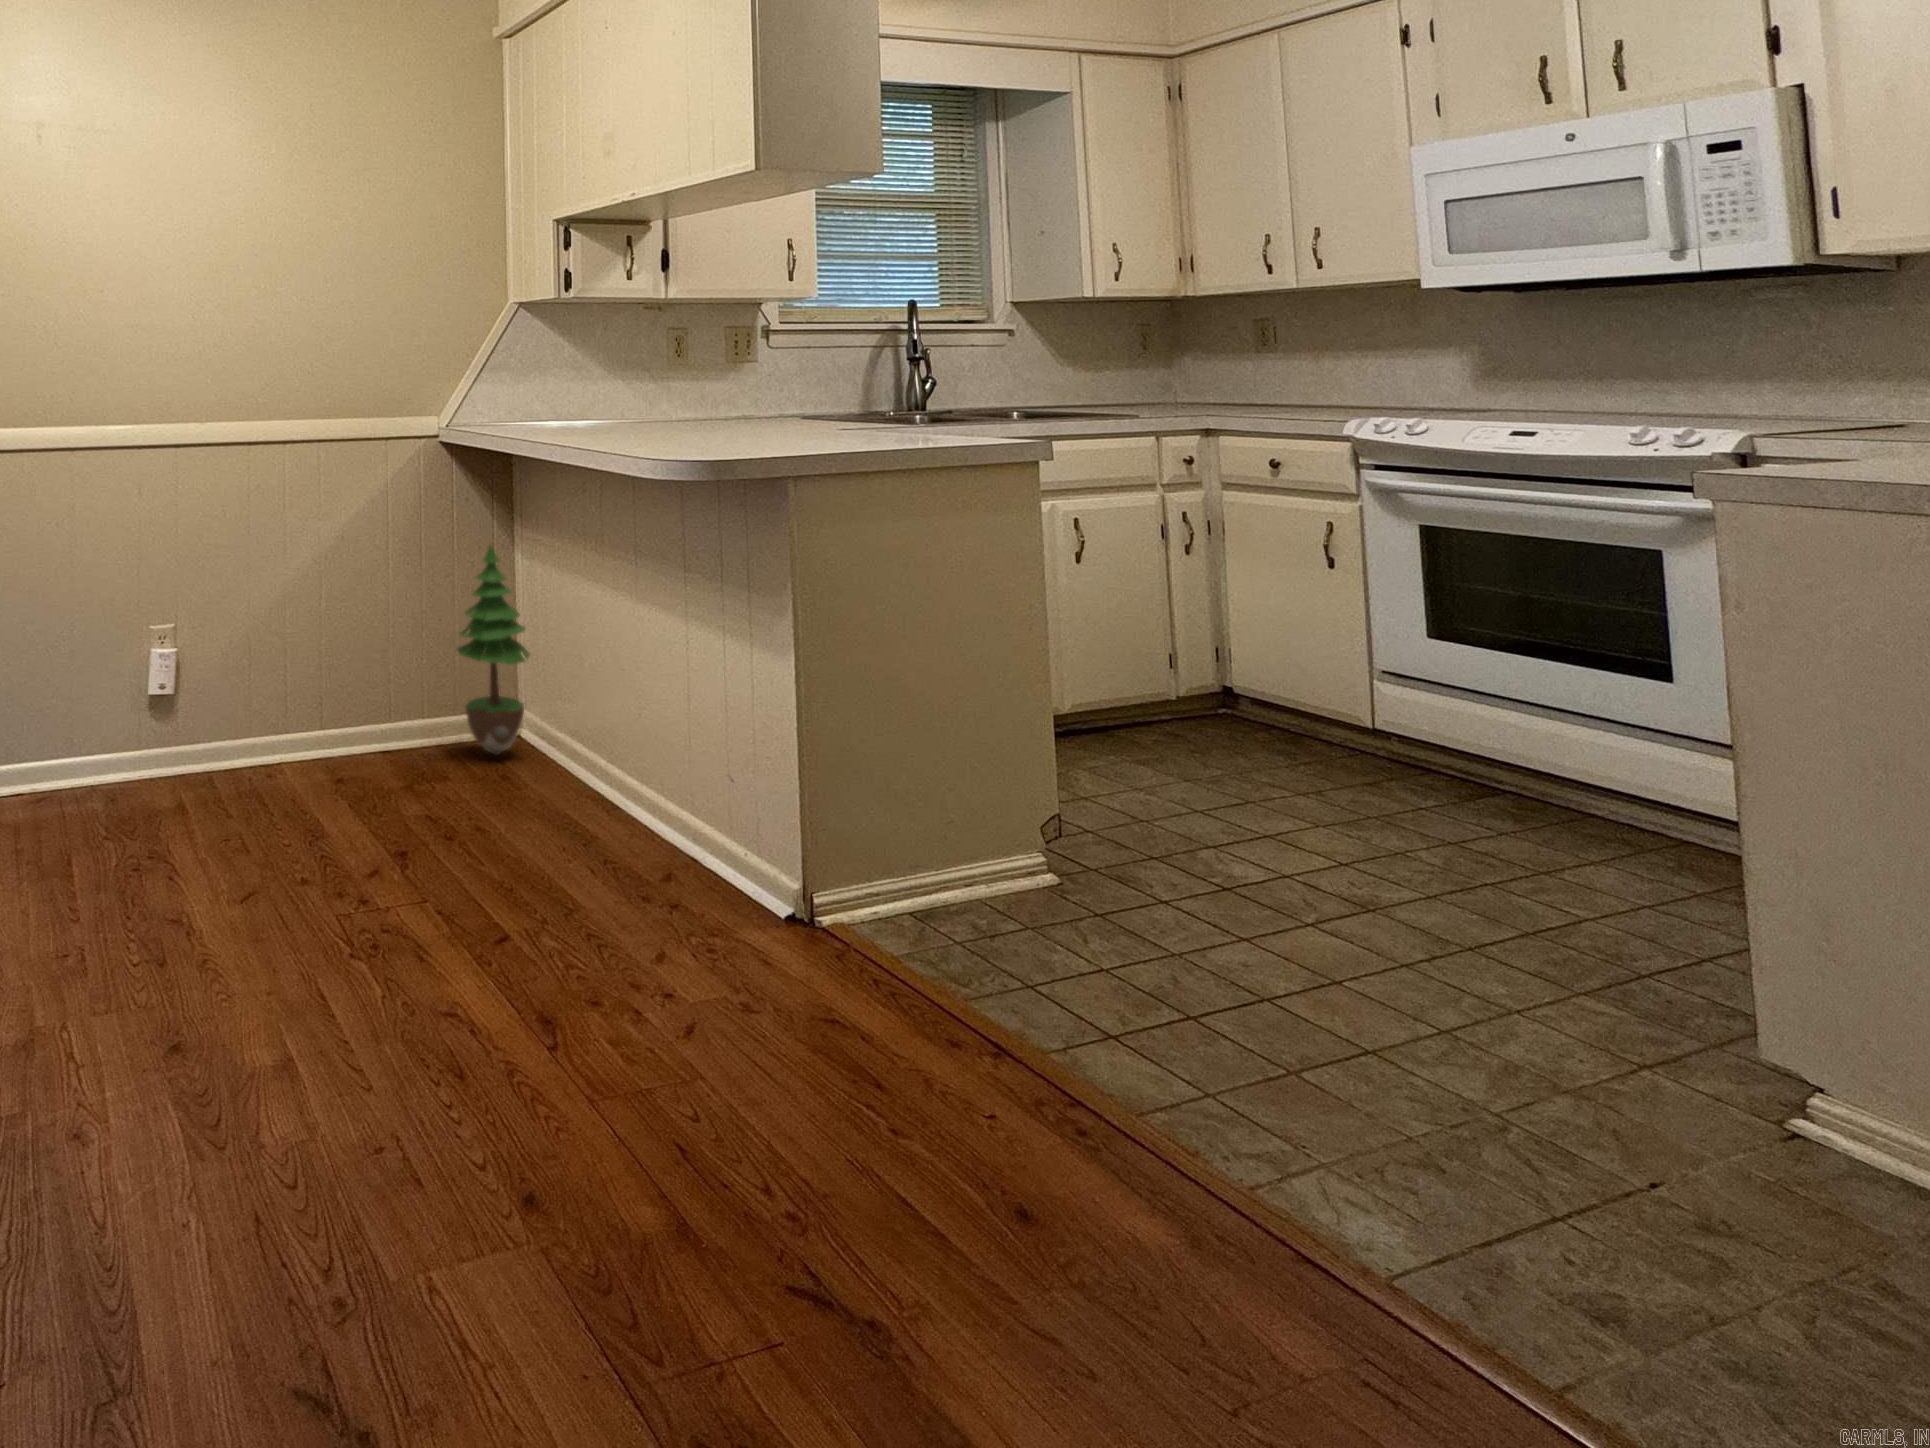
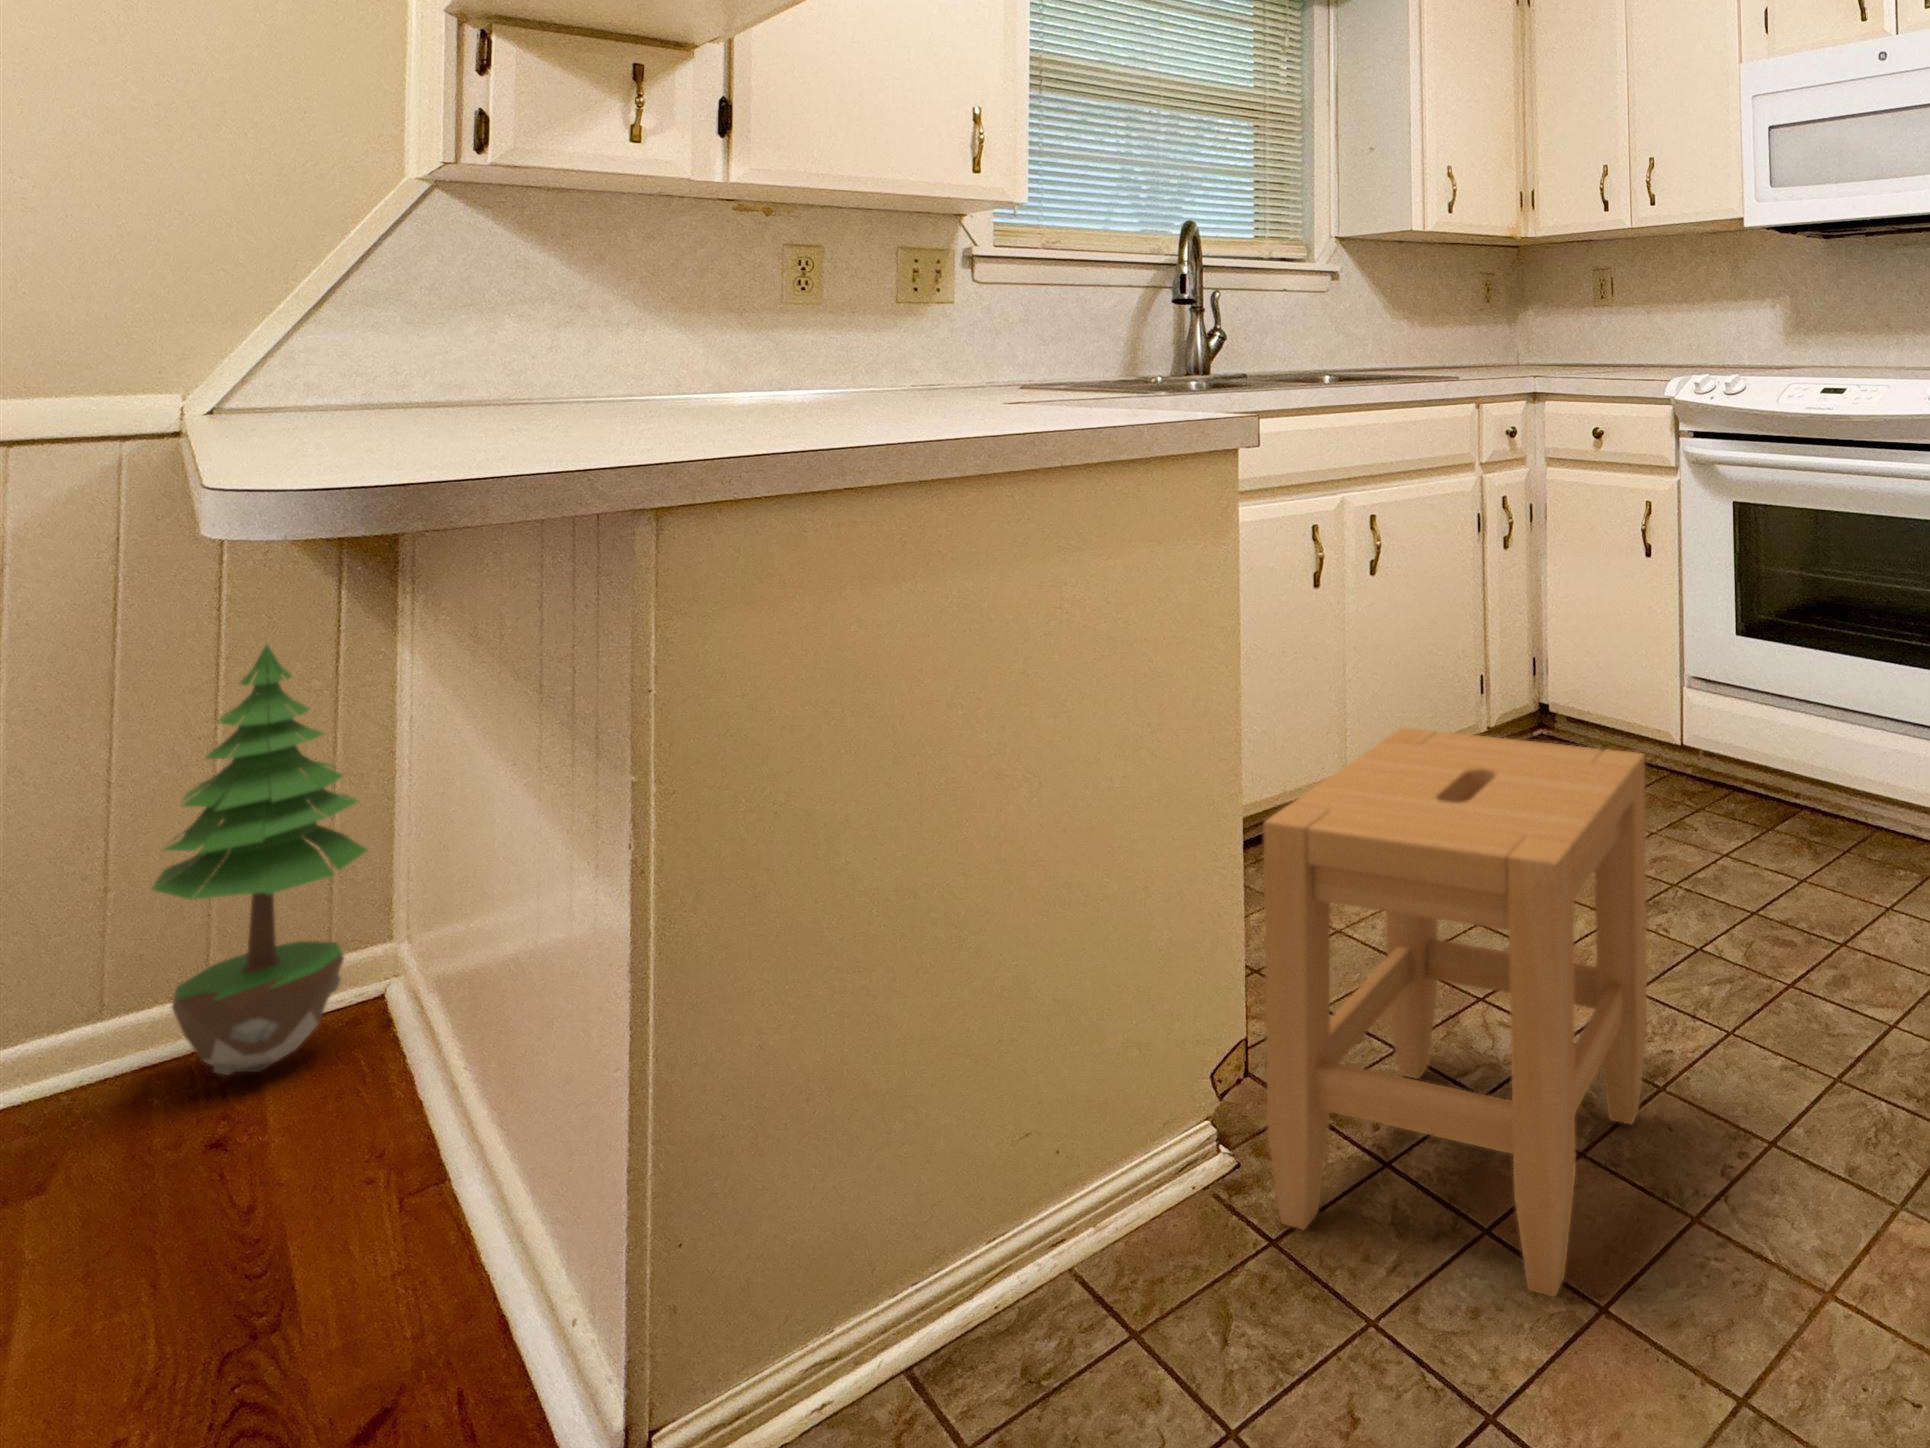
stool: none [1084,646,1359,966] -> present [1263,727,1647,1297]

